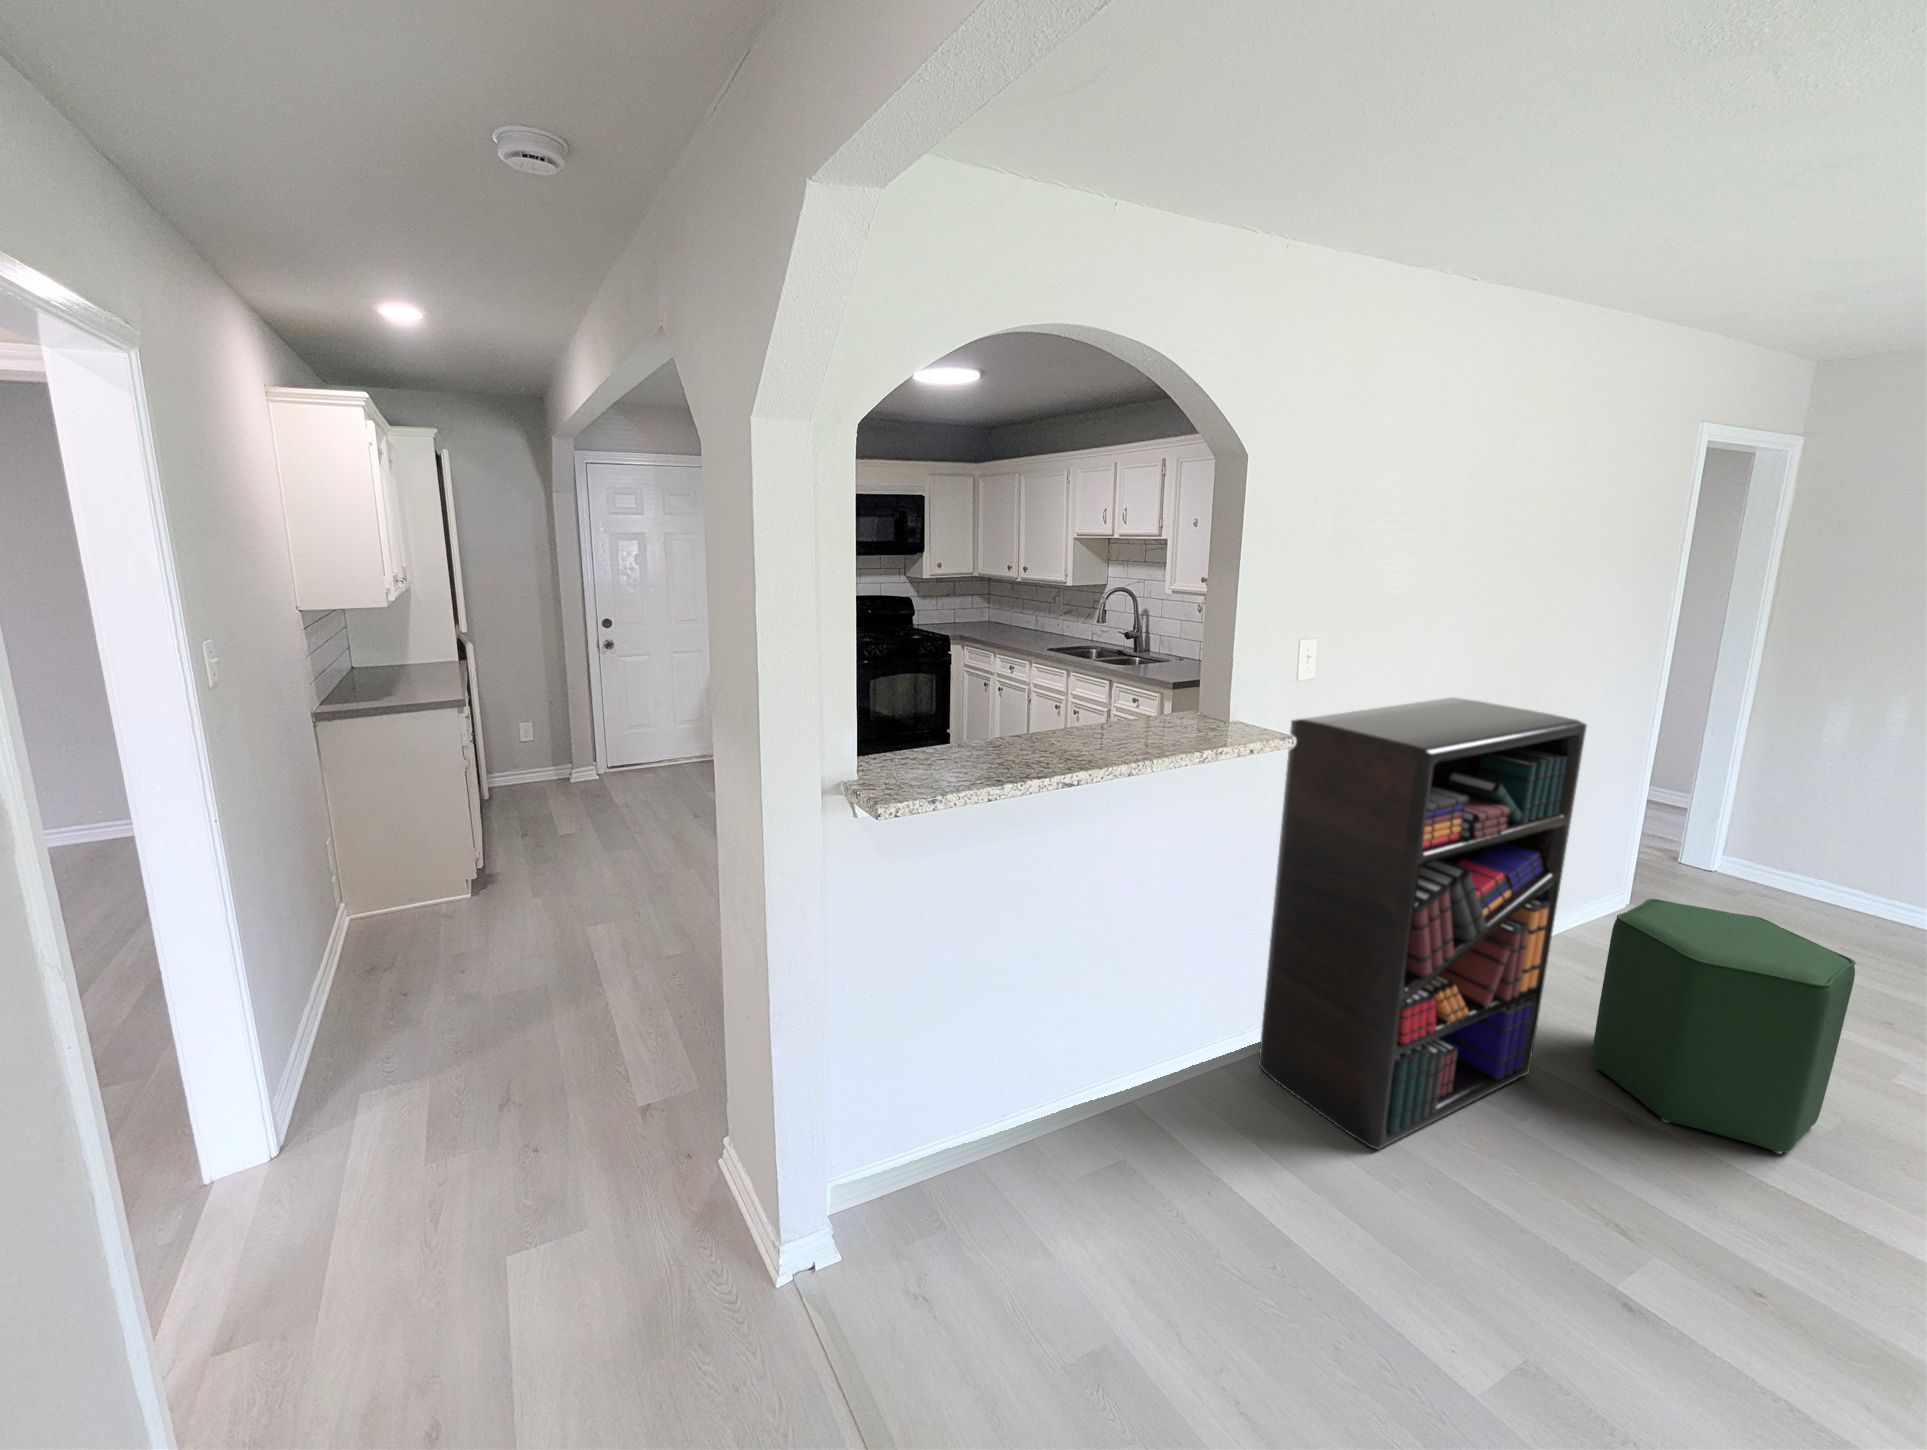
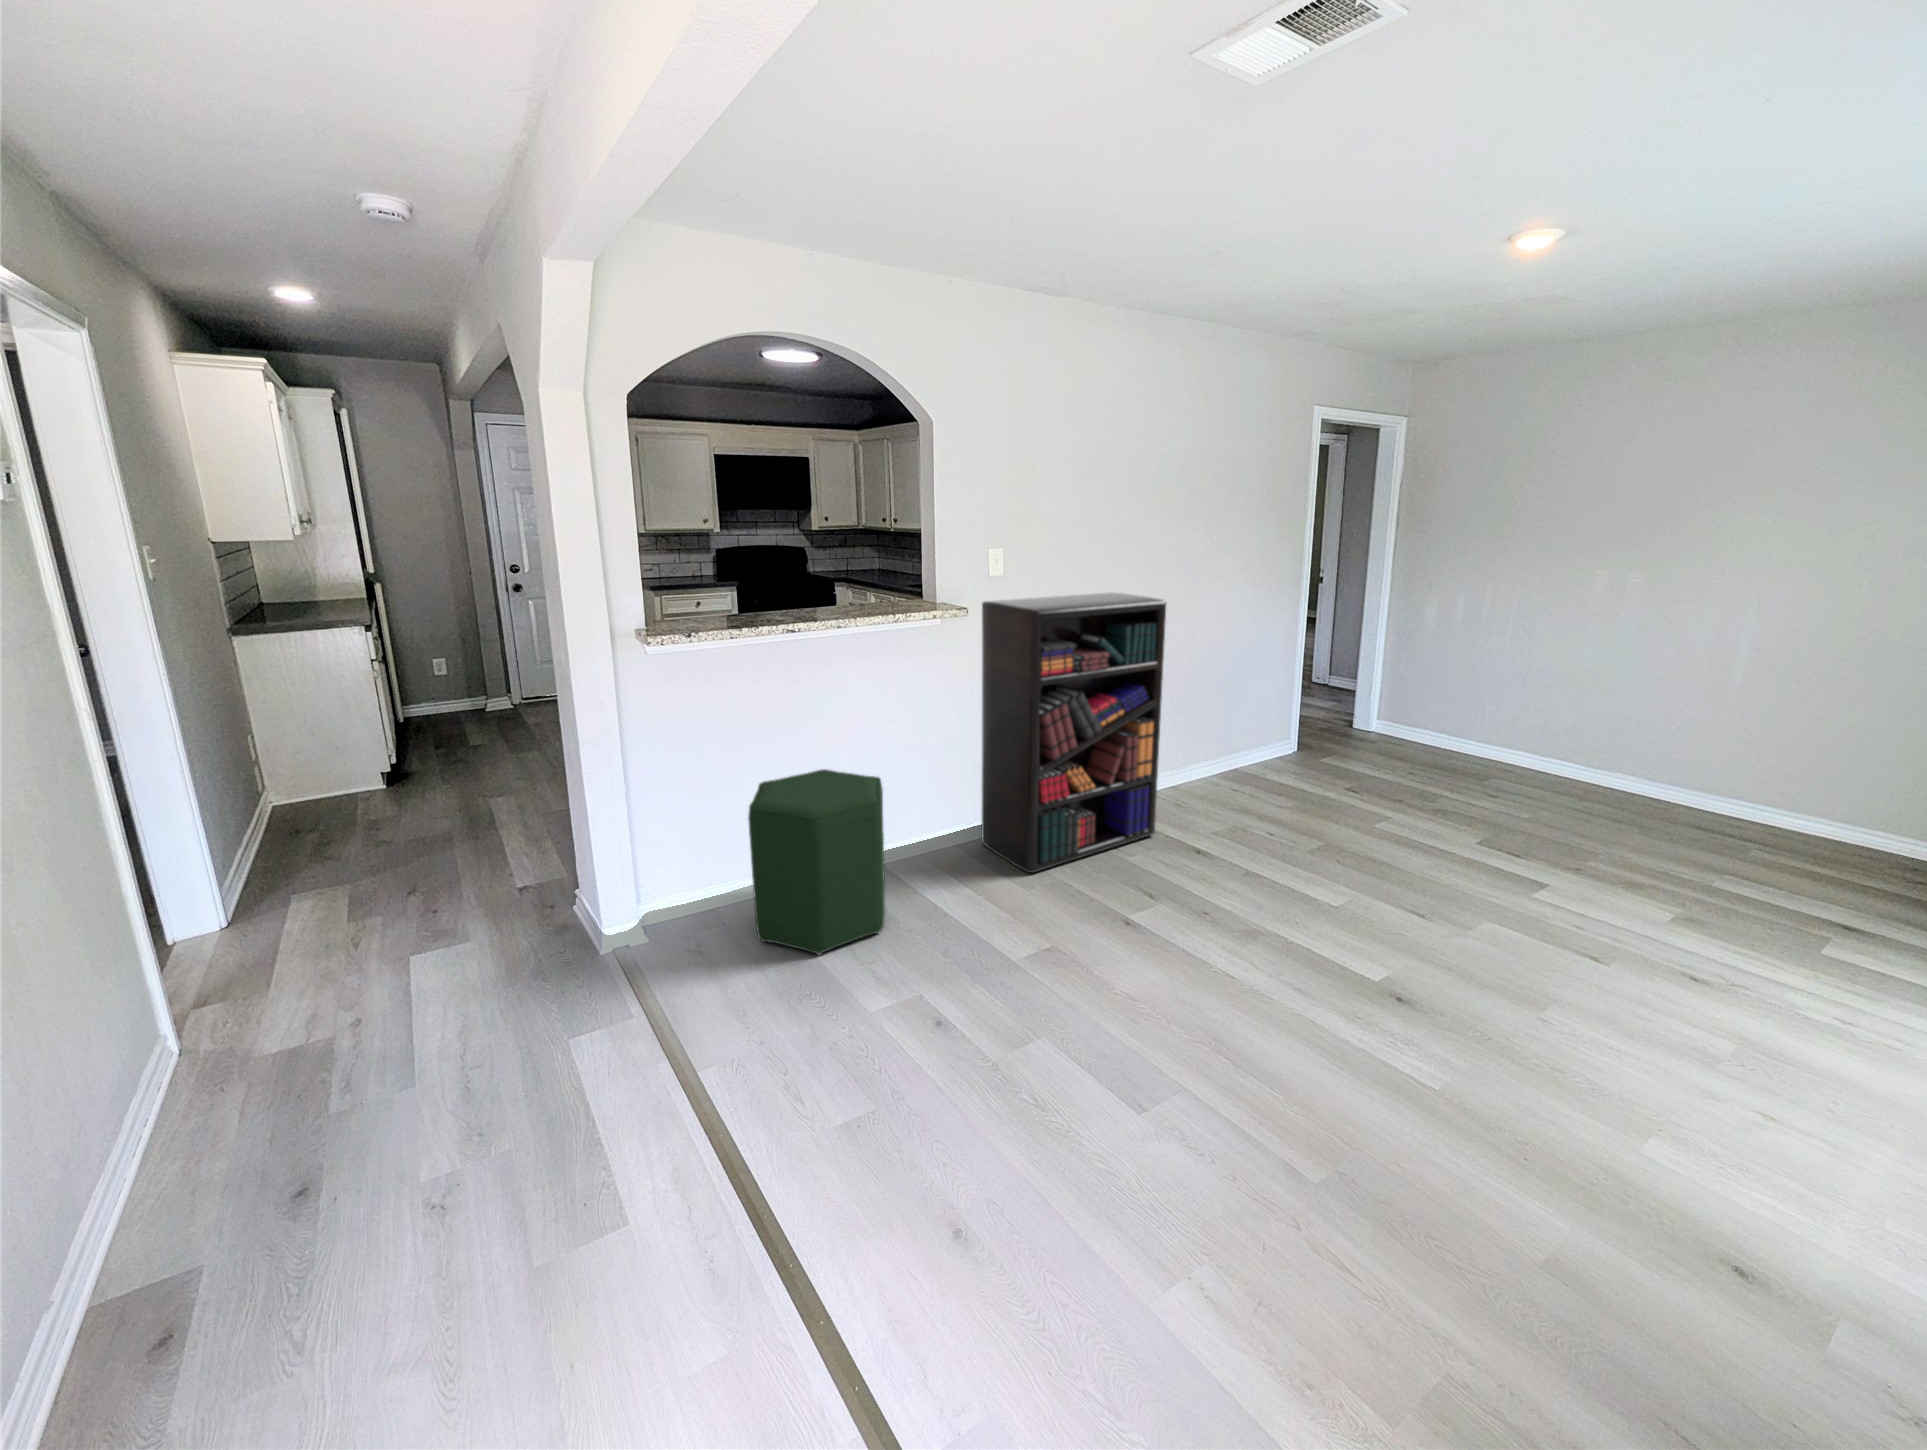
ottoman: present [1592,899,1856,1154] -> present [748,769,885,955]

